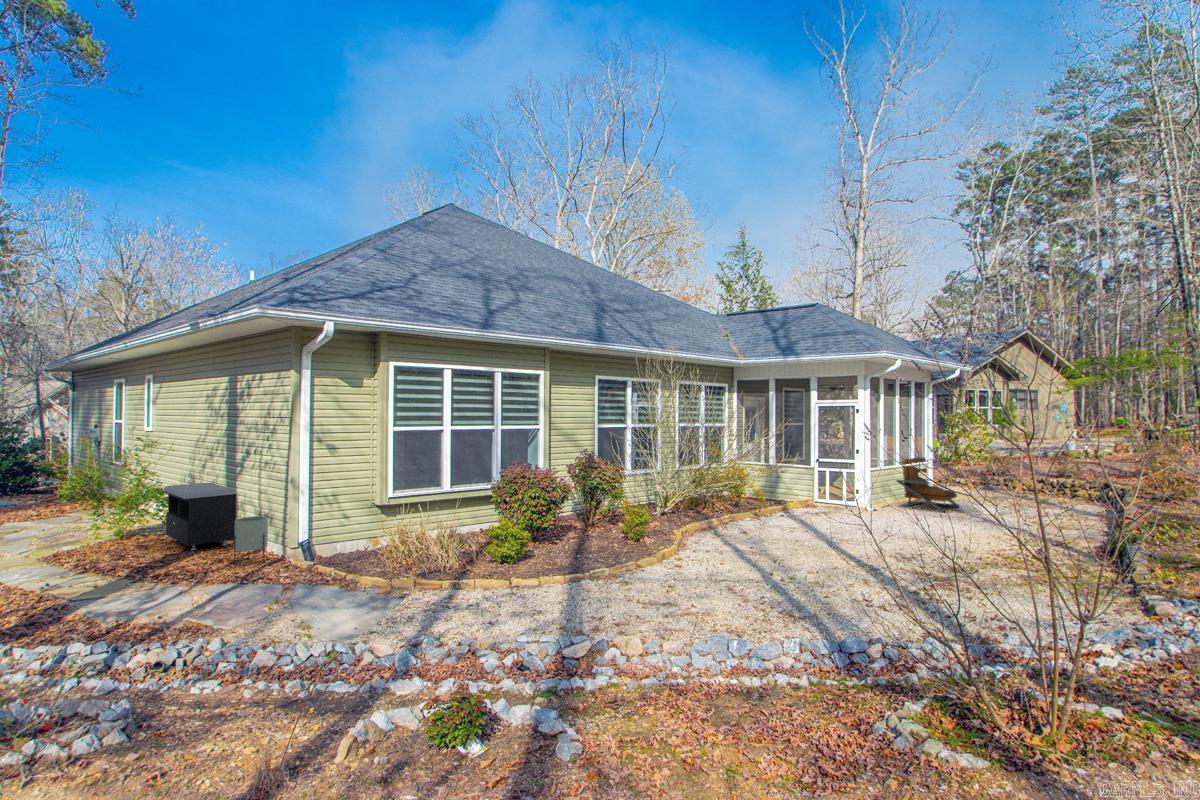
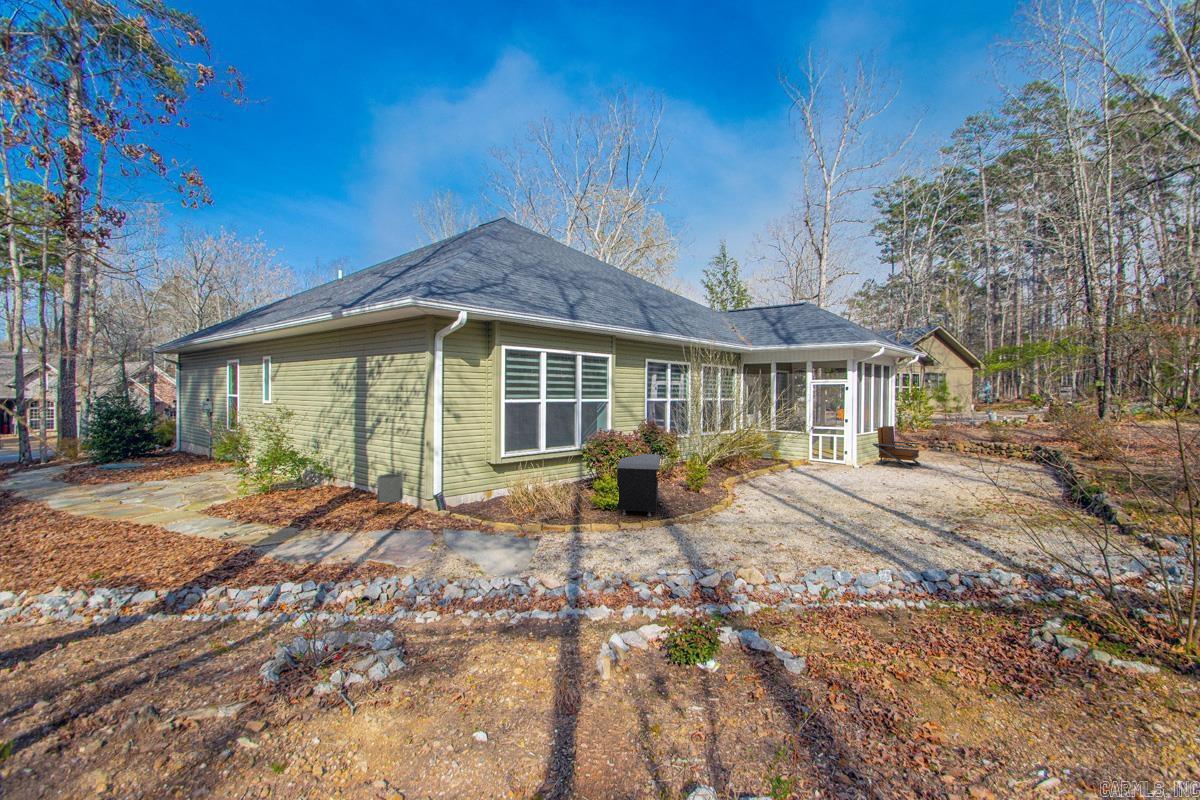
storage bench: present [164,483,236,550] -> present [617,454,660,516]

